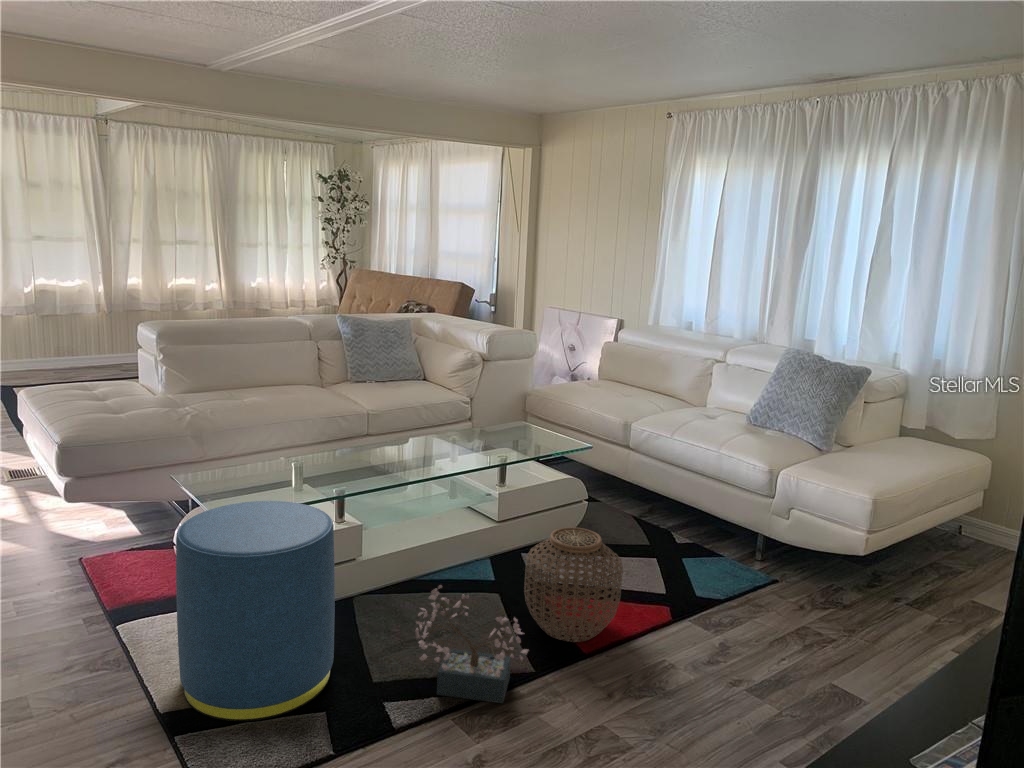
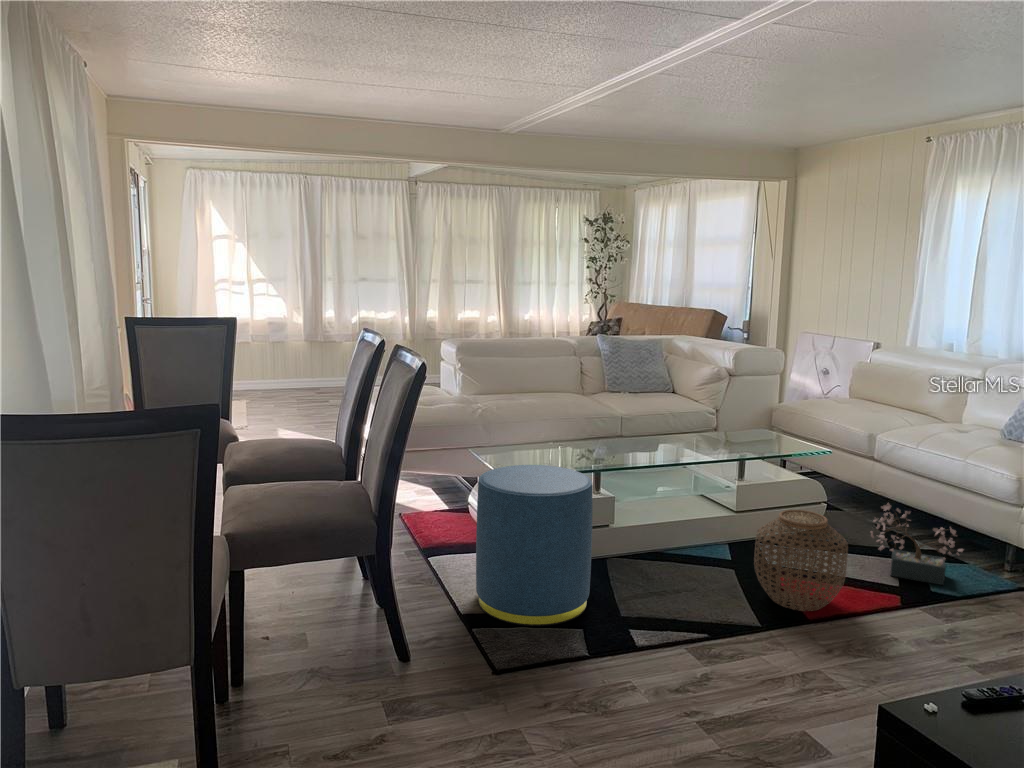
decorative plant: present [415,585,528,703] -> present [871,503,963,585]

